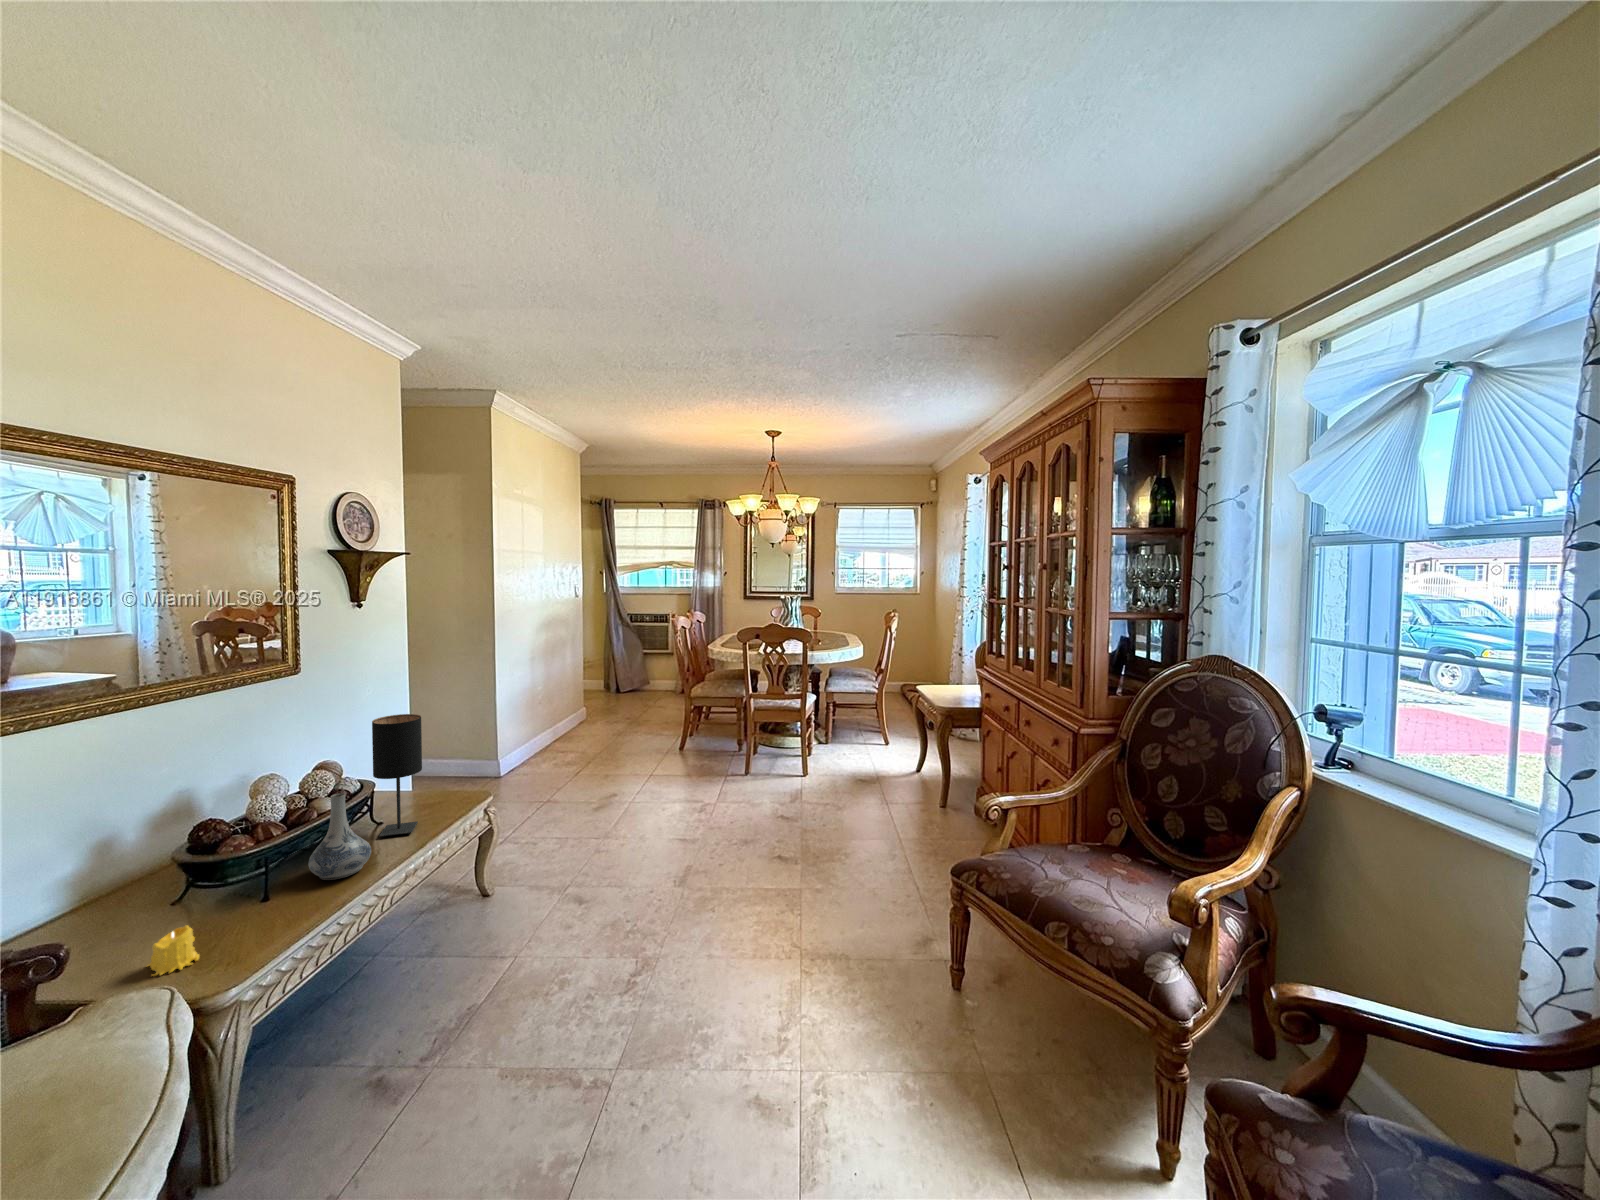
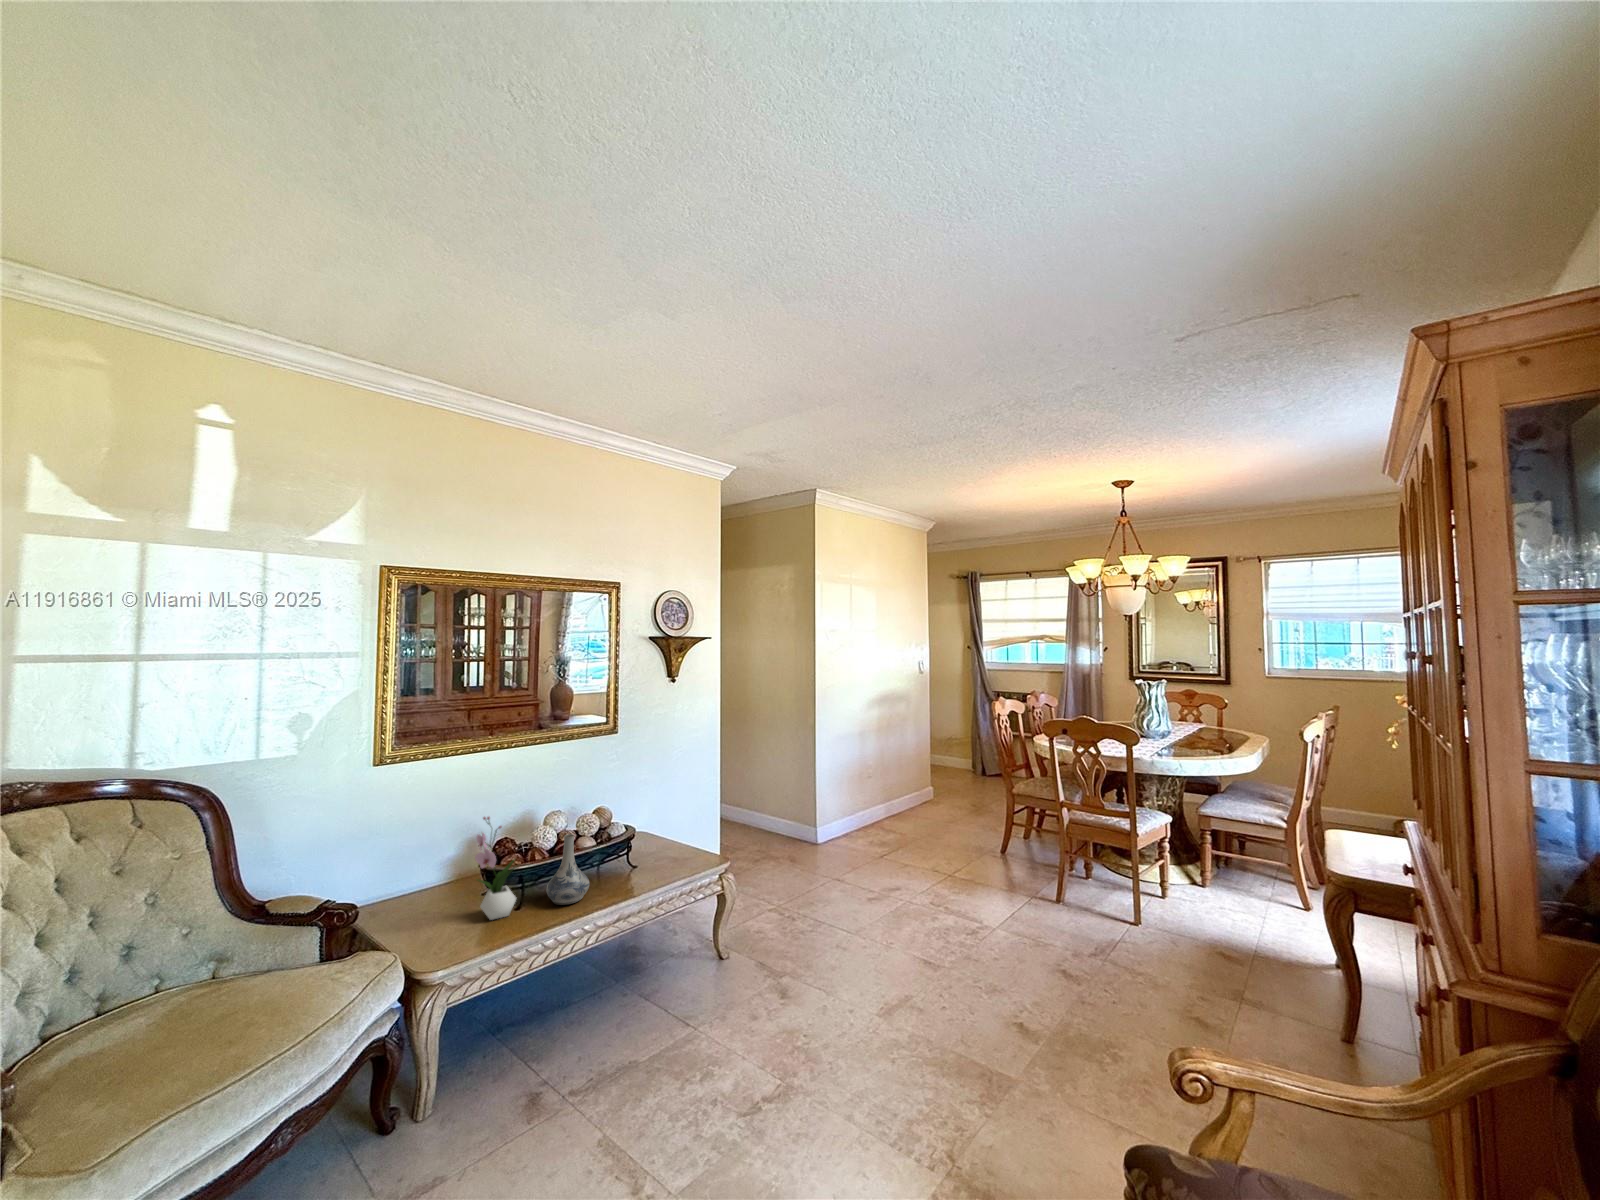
table lamp: present [372,714,422,837] -> none [615,775,651,881]
flower arrangement: none [203,790,286,922] -> present [475,817,516,920]
candle: present [148,925,199,976] -> none [421,911,451,943]

